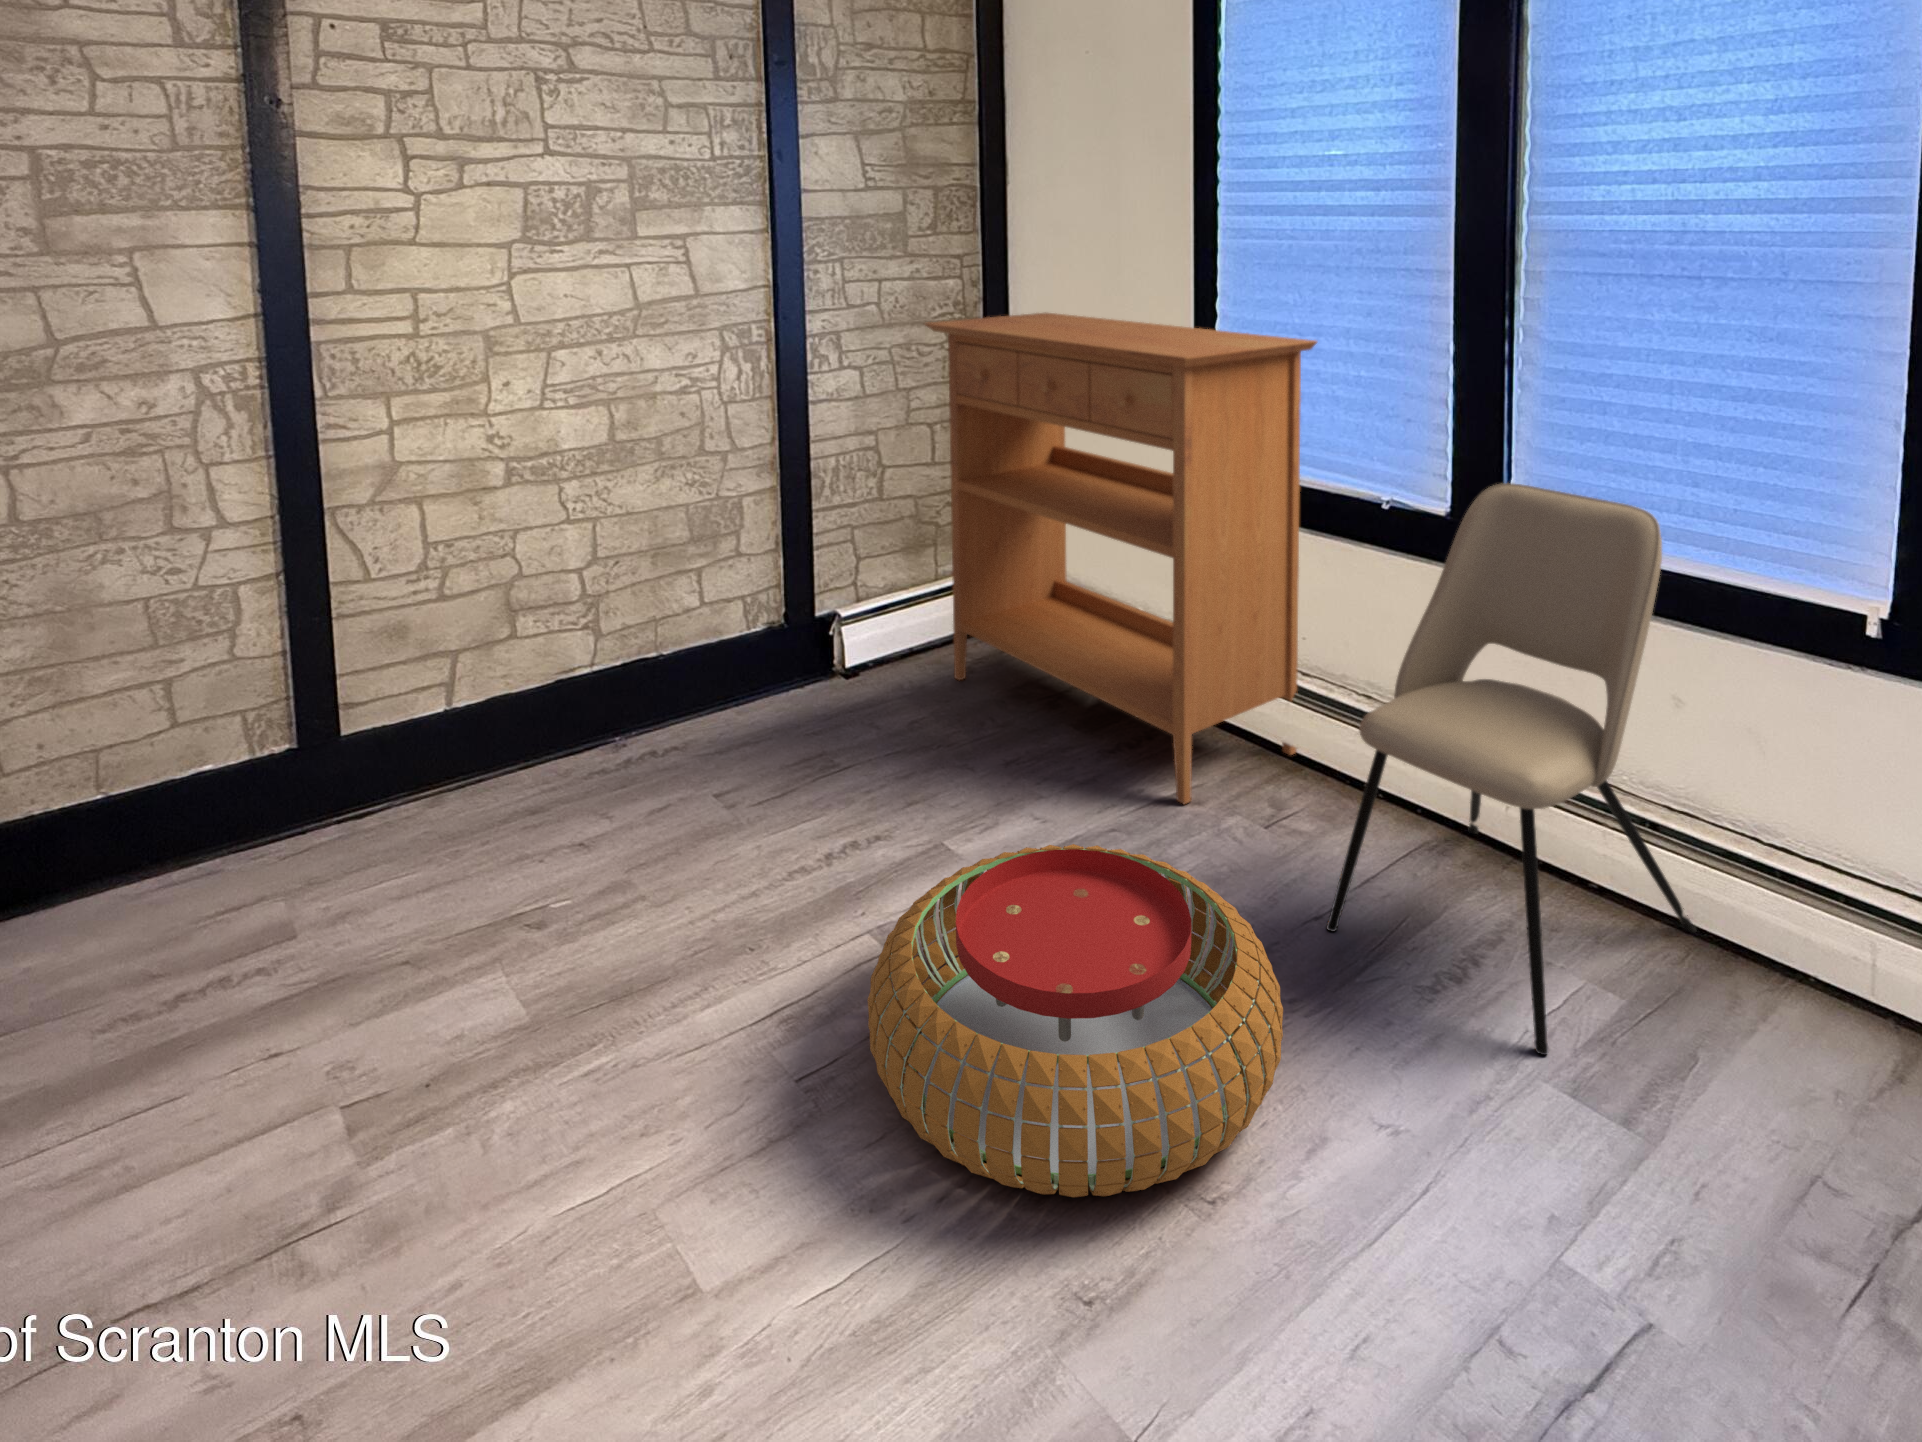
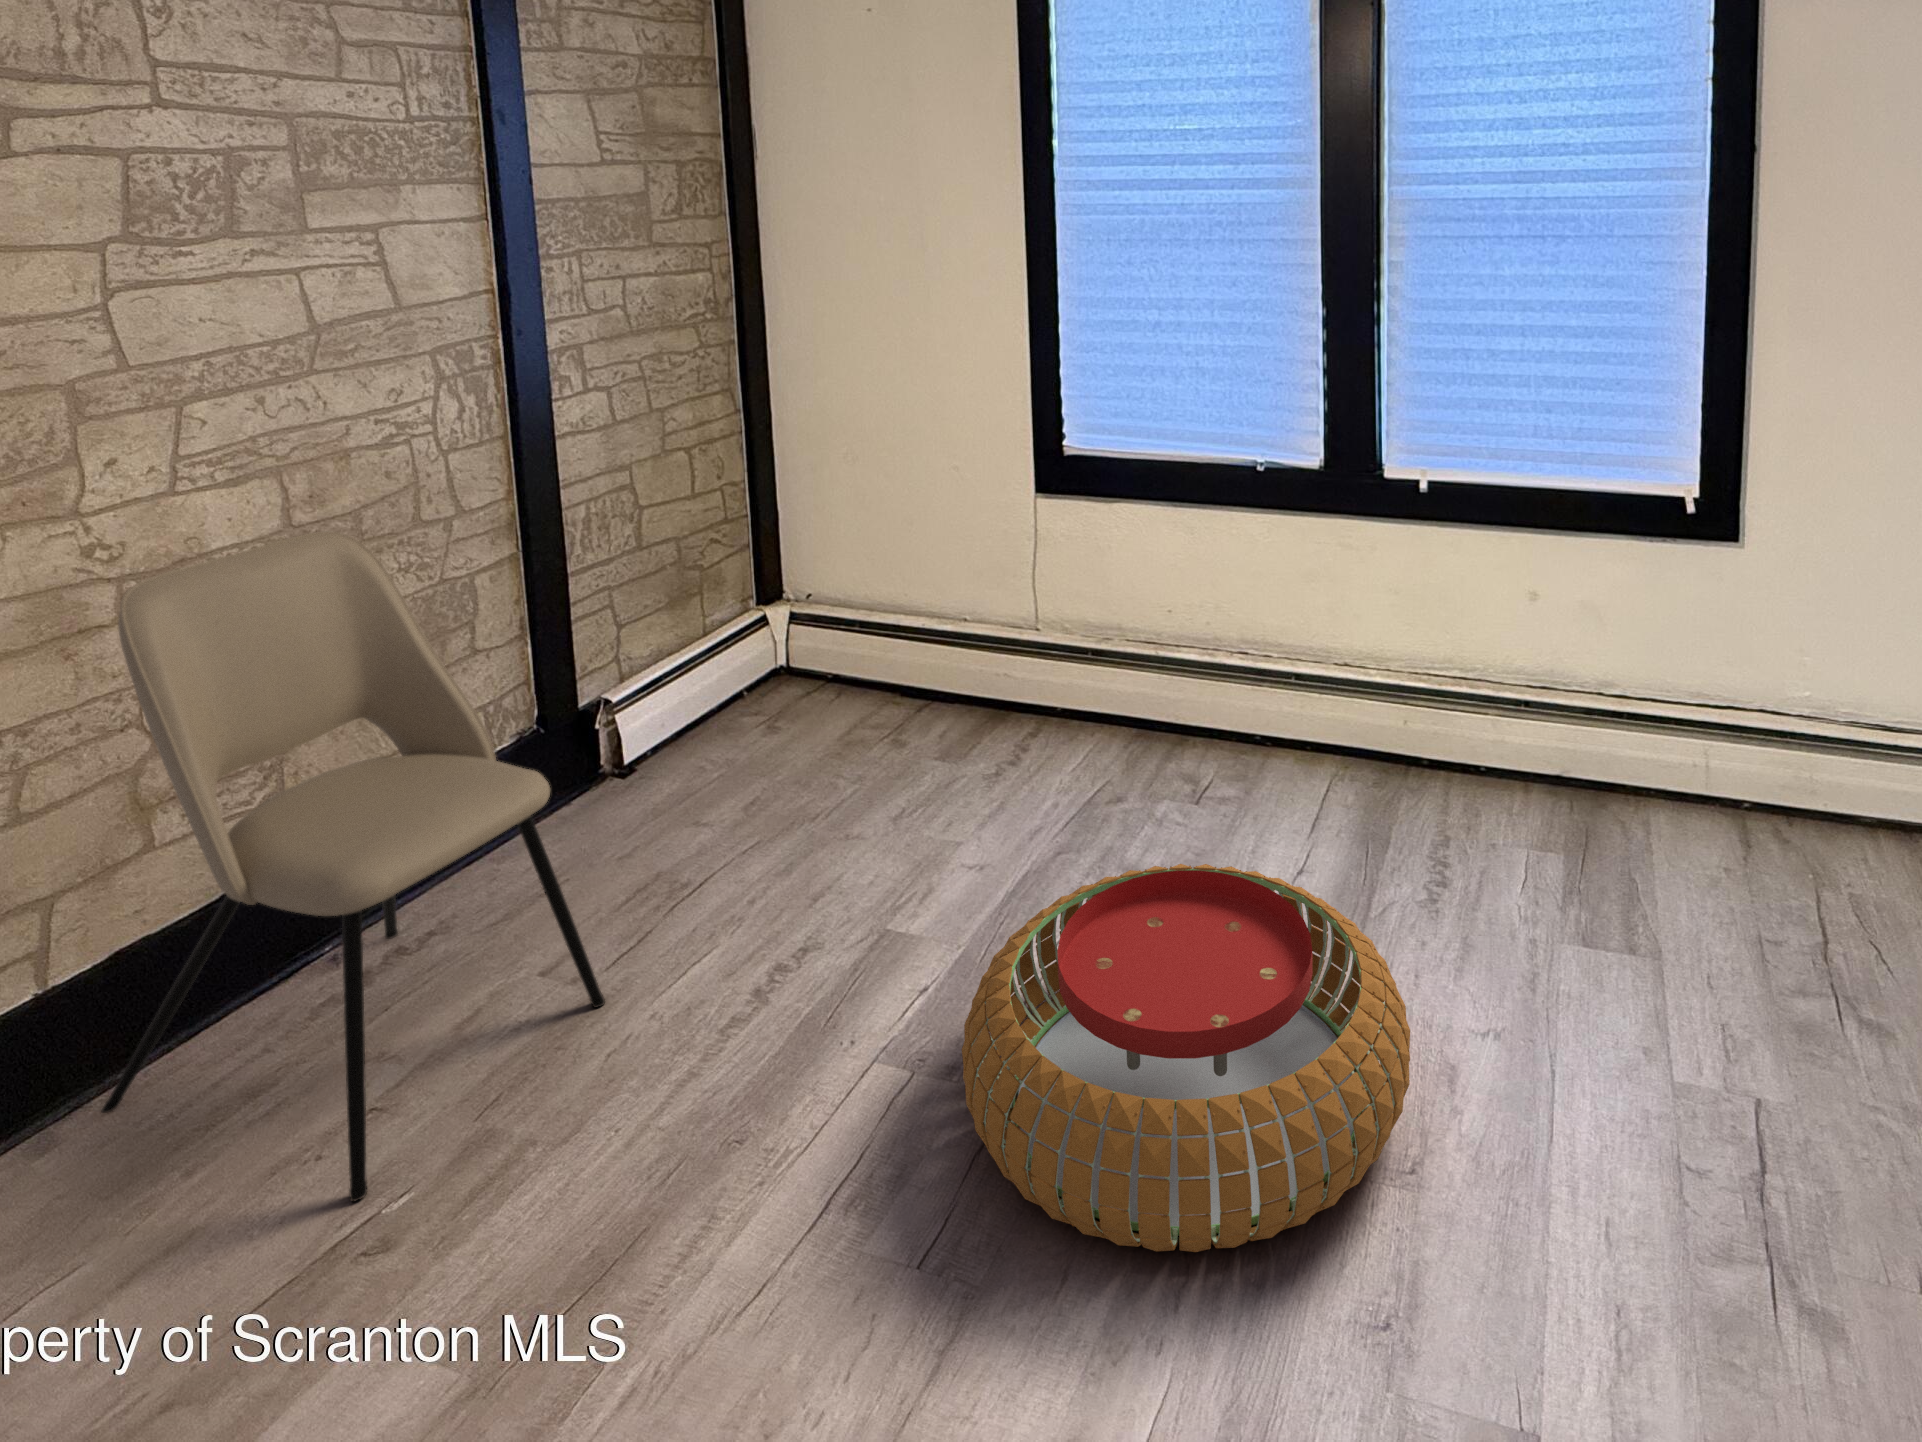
console table: present [925,313,1317,804] -> none [709,305,1192,811]
dining chair: present [1326,483,1696,1055] -> present [102,531,605,1201]

